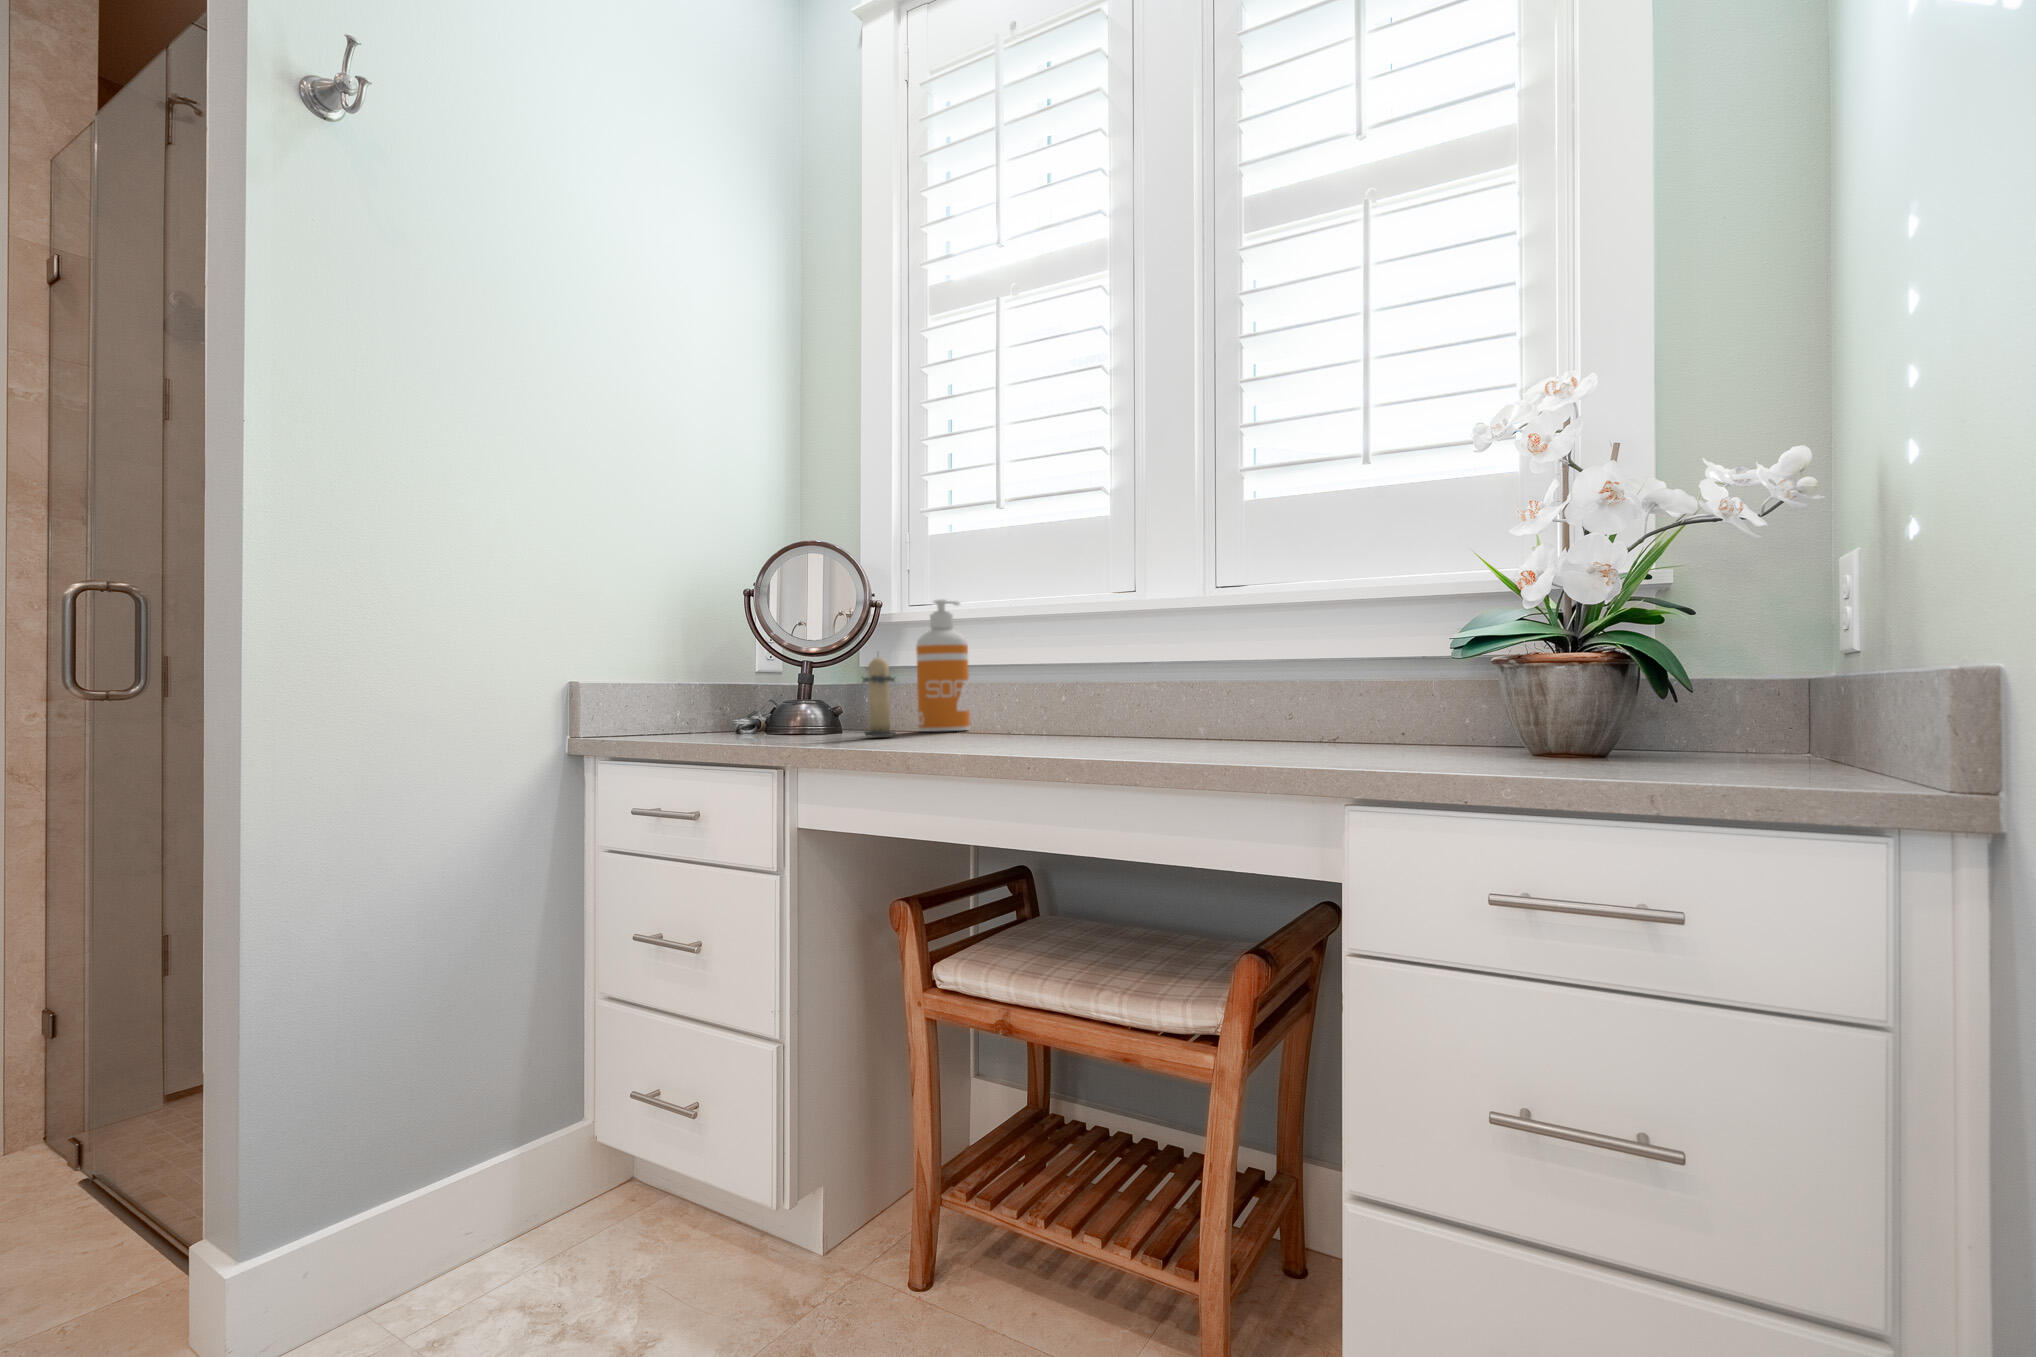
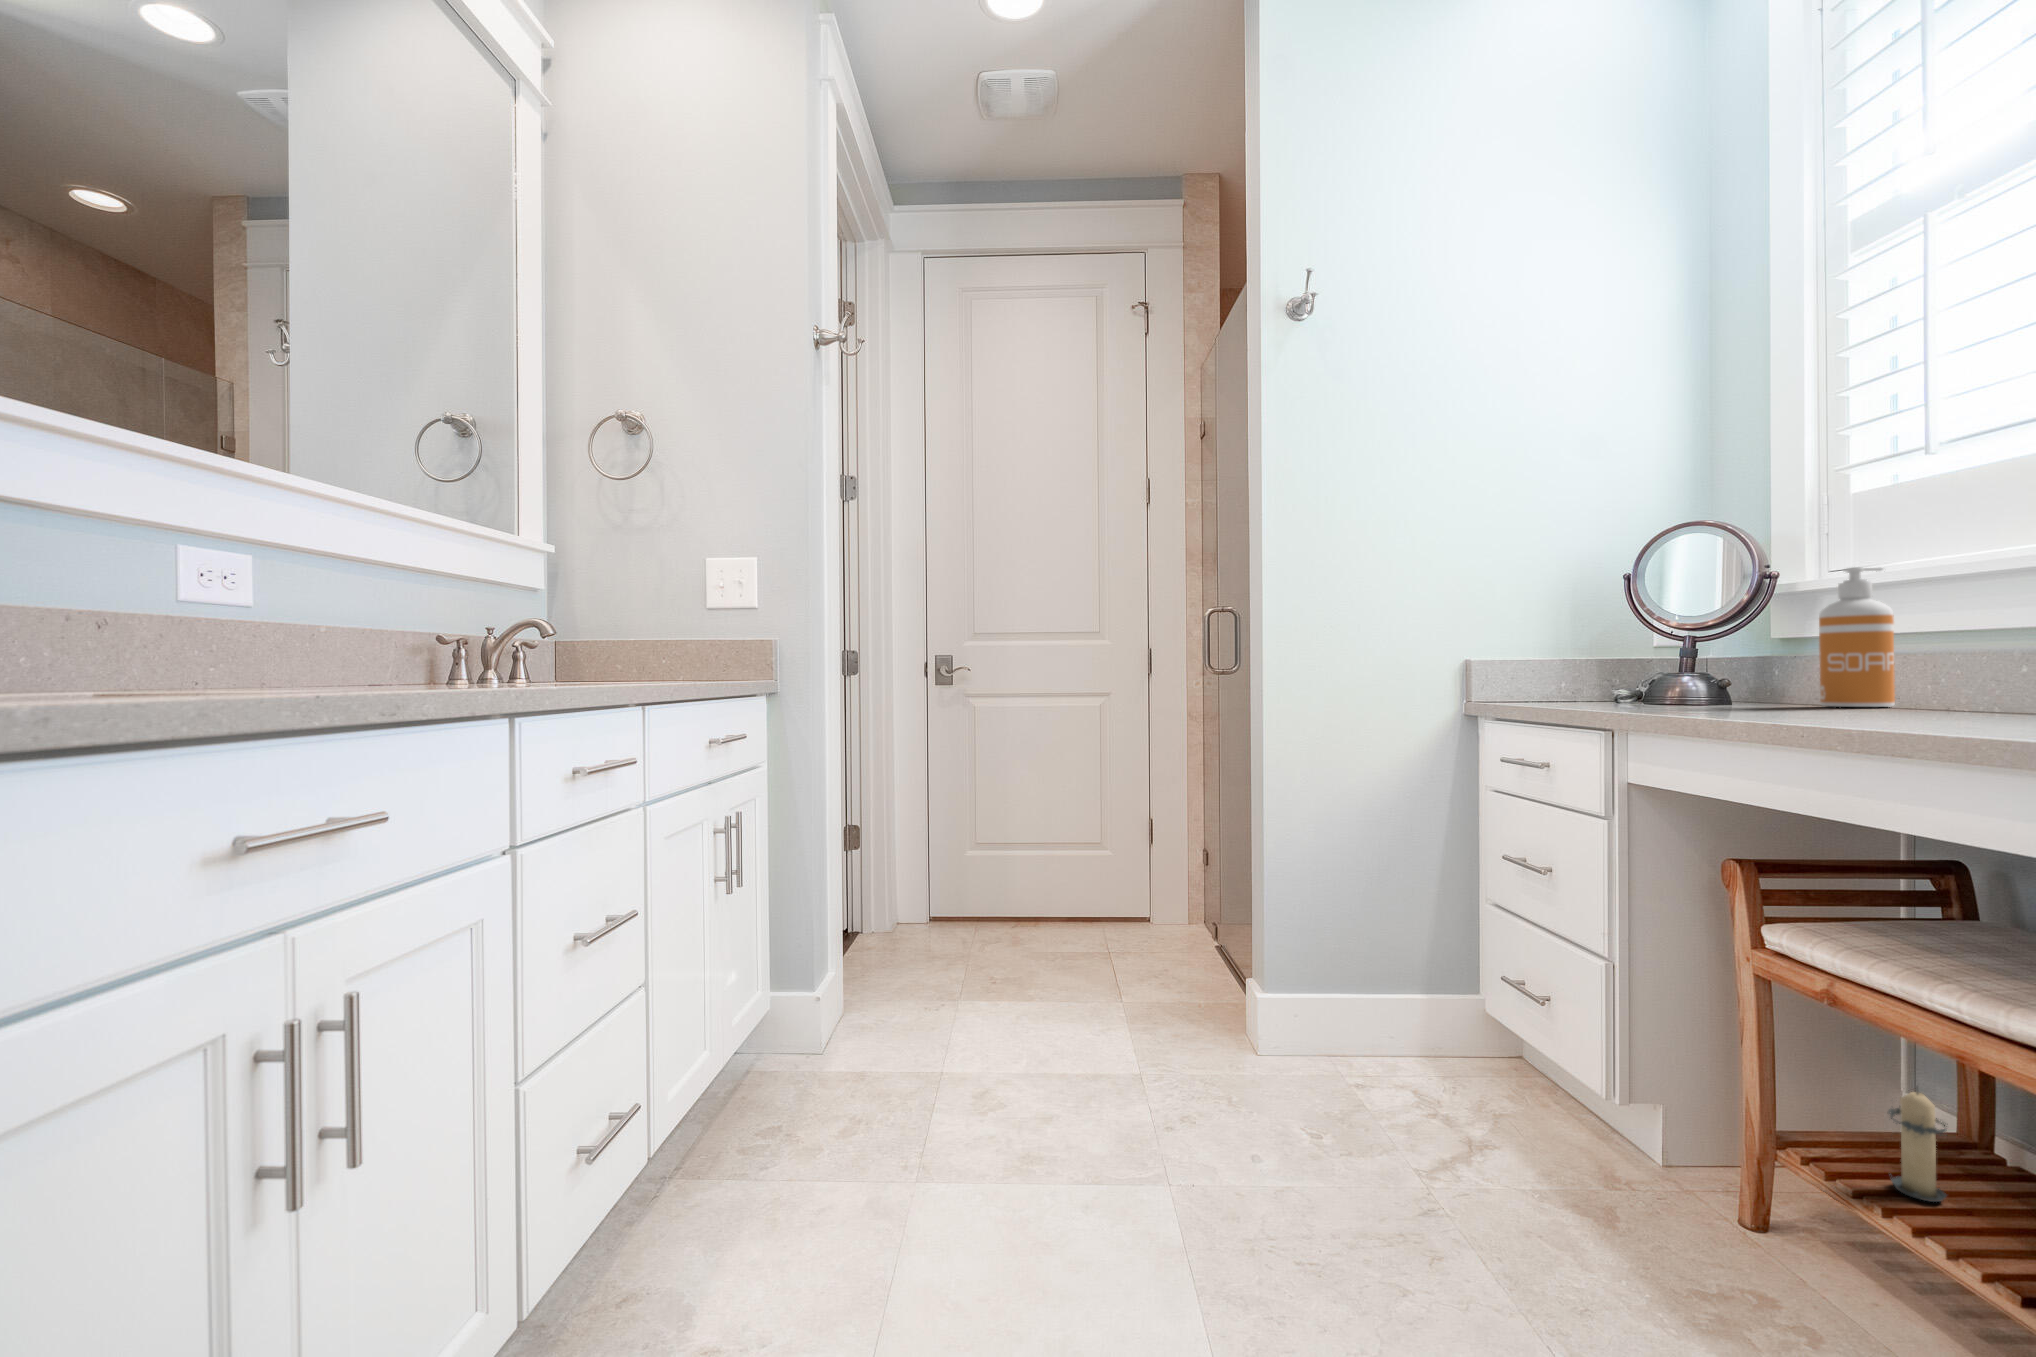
candle: present [863,657,895,736] -> present [1888,1087,1947,1202]

